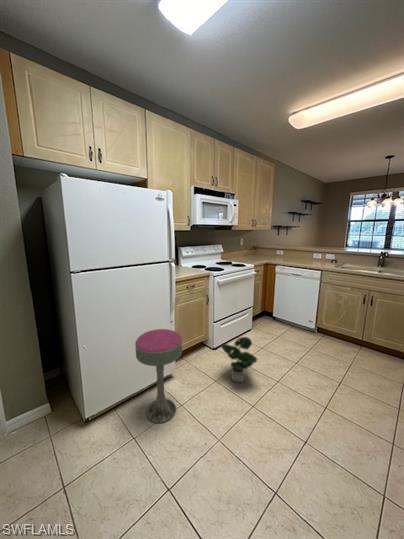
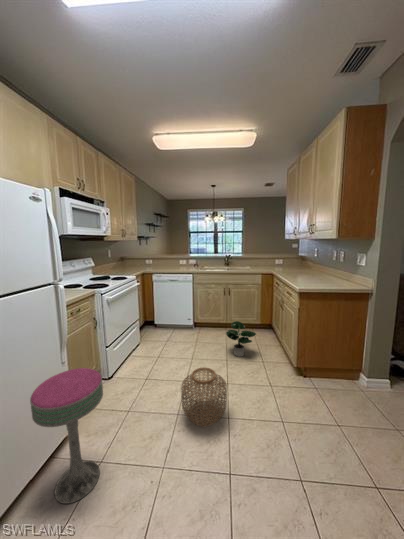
potted plant: present [221,337,257,382] -> present [226,321,256,357]
woven basket: none [253,372,307,437] -> present [181,368,227,427]

